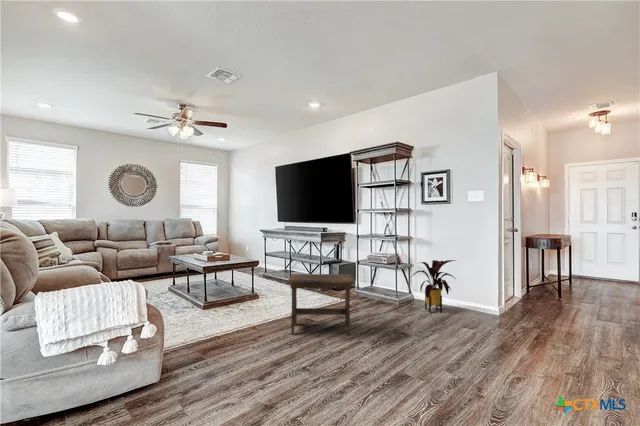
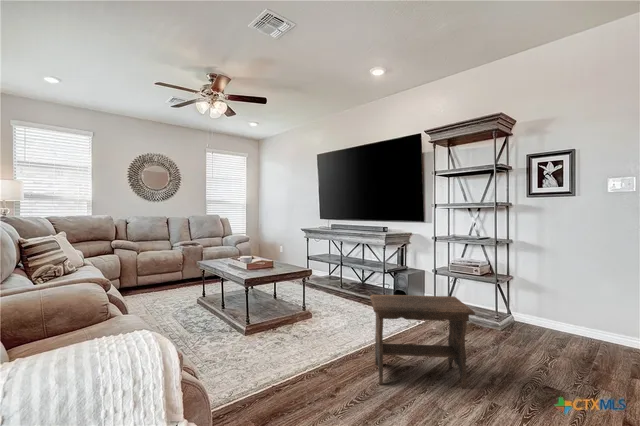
house plant: present [412,260,455,312] -> none [526,273,601,348]

